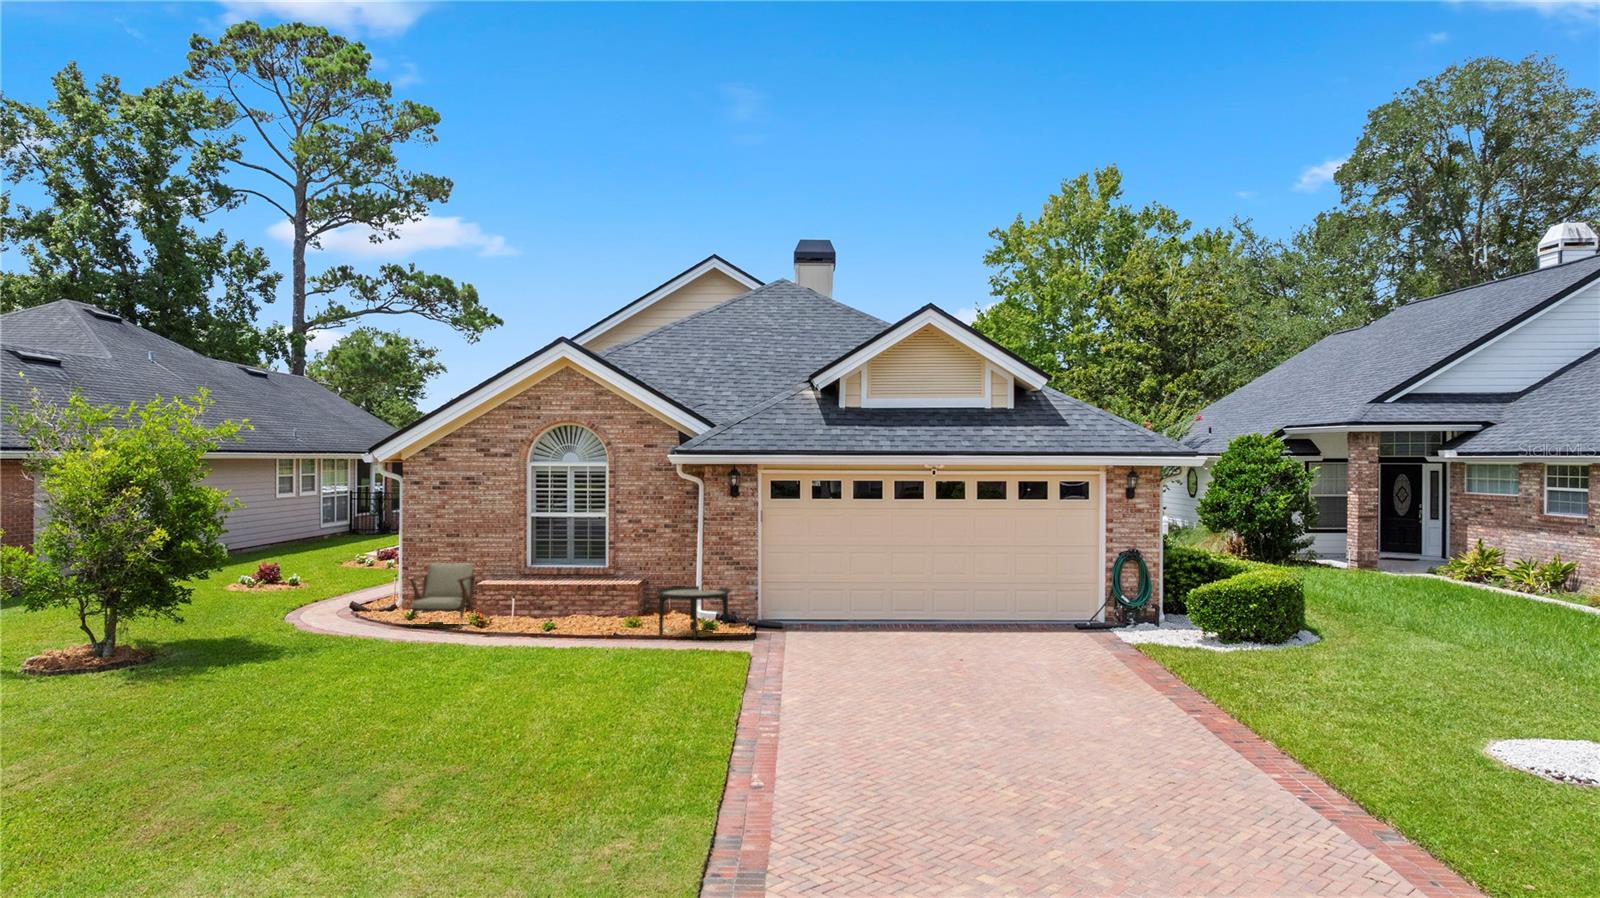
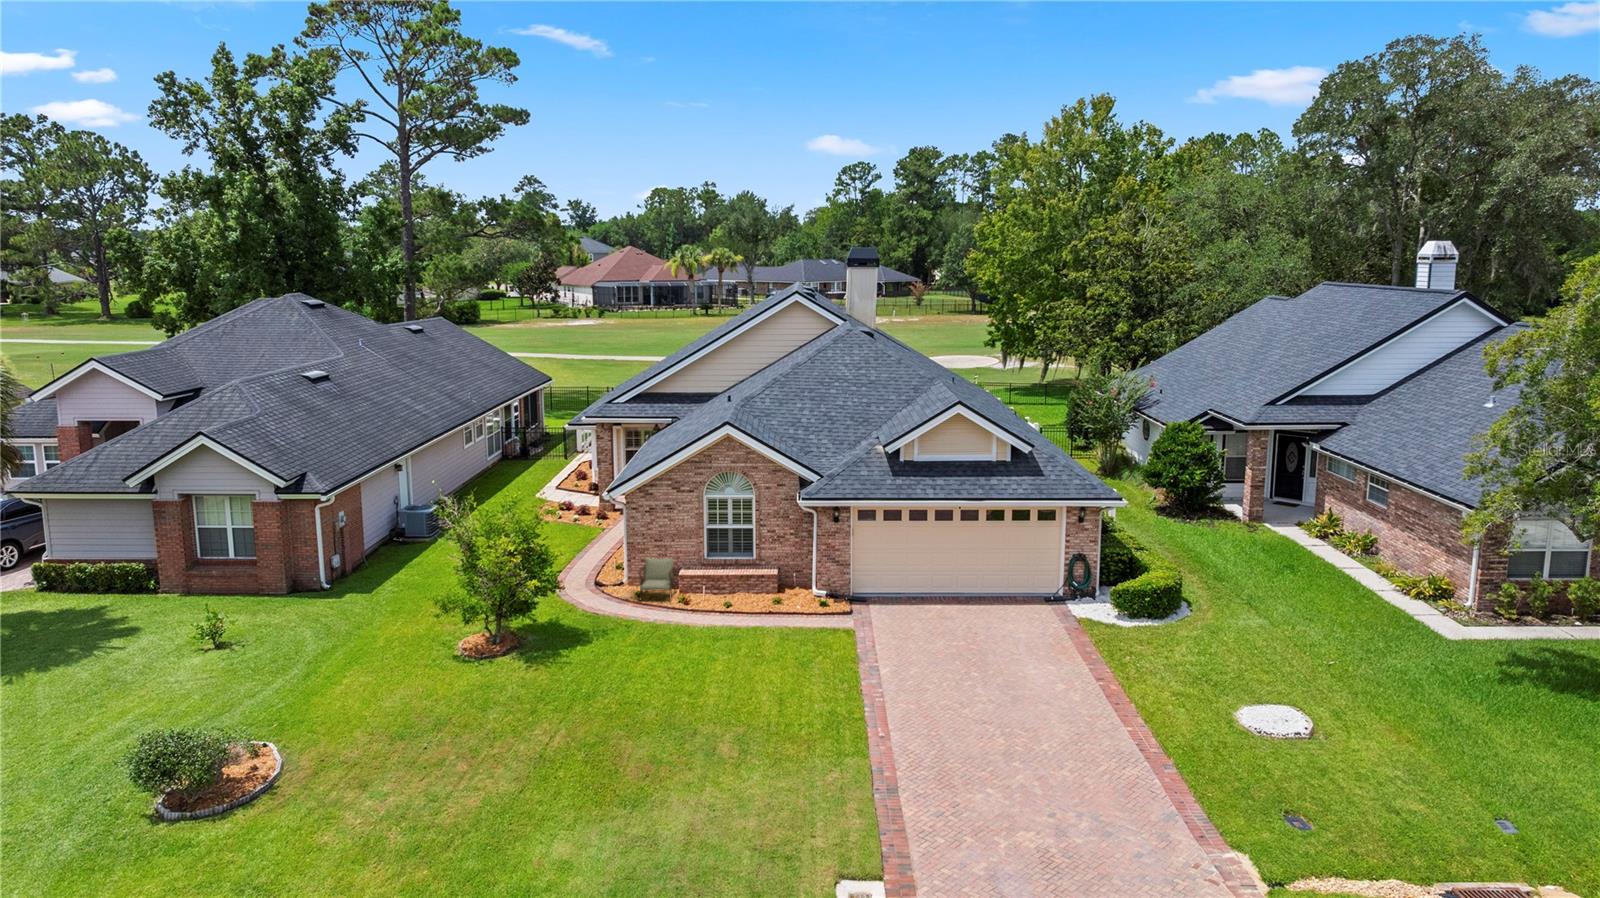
round table: present [656,586,731,640] -> none [790,576,836,615]

